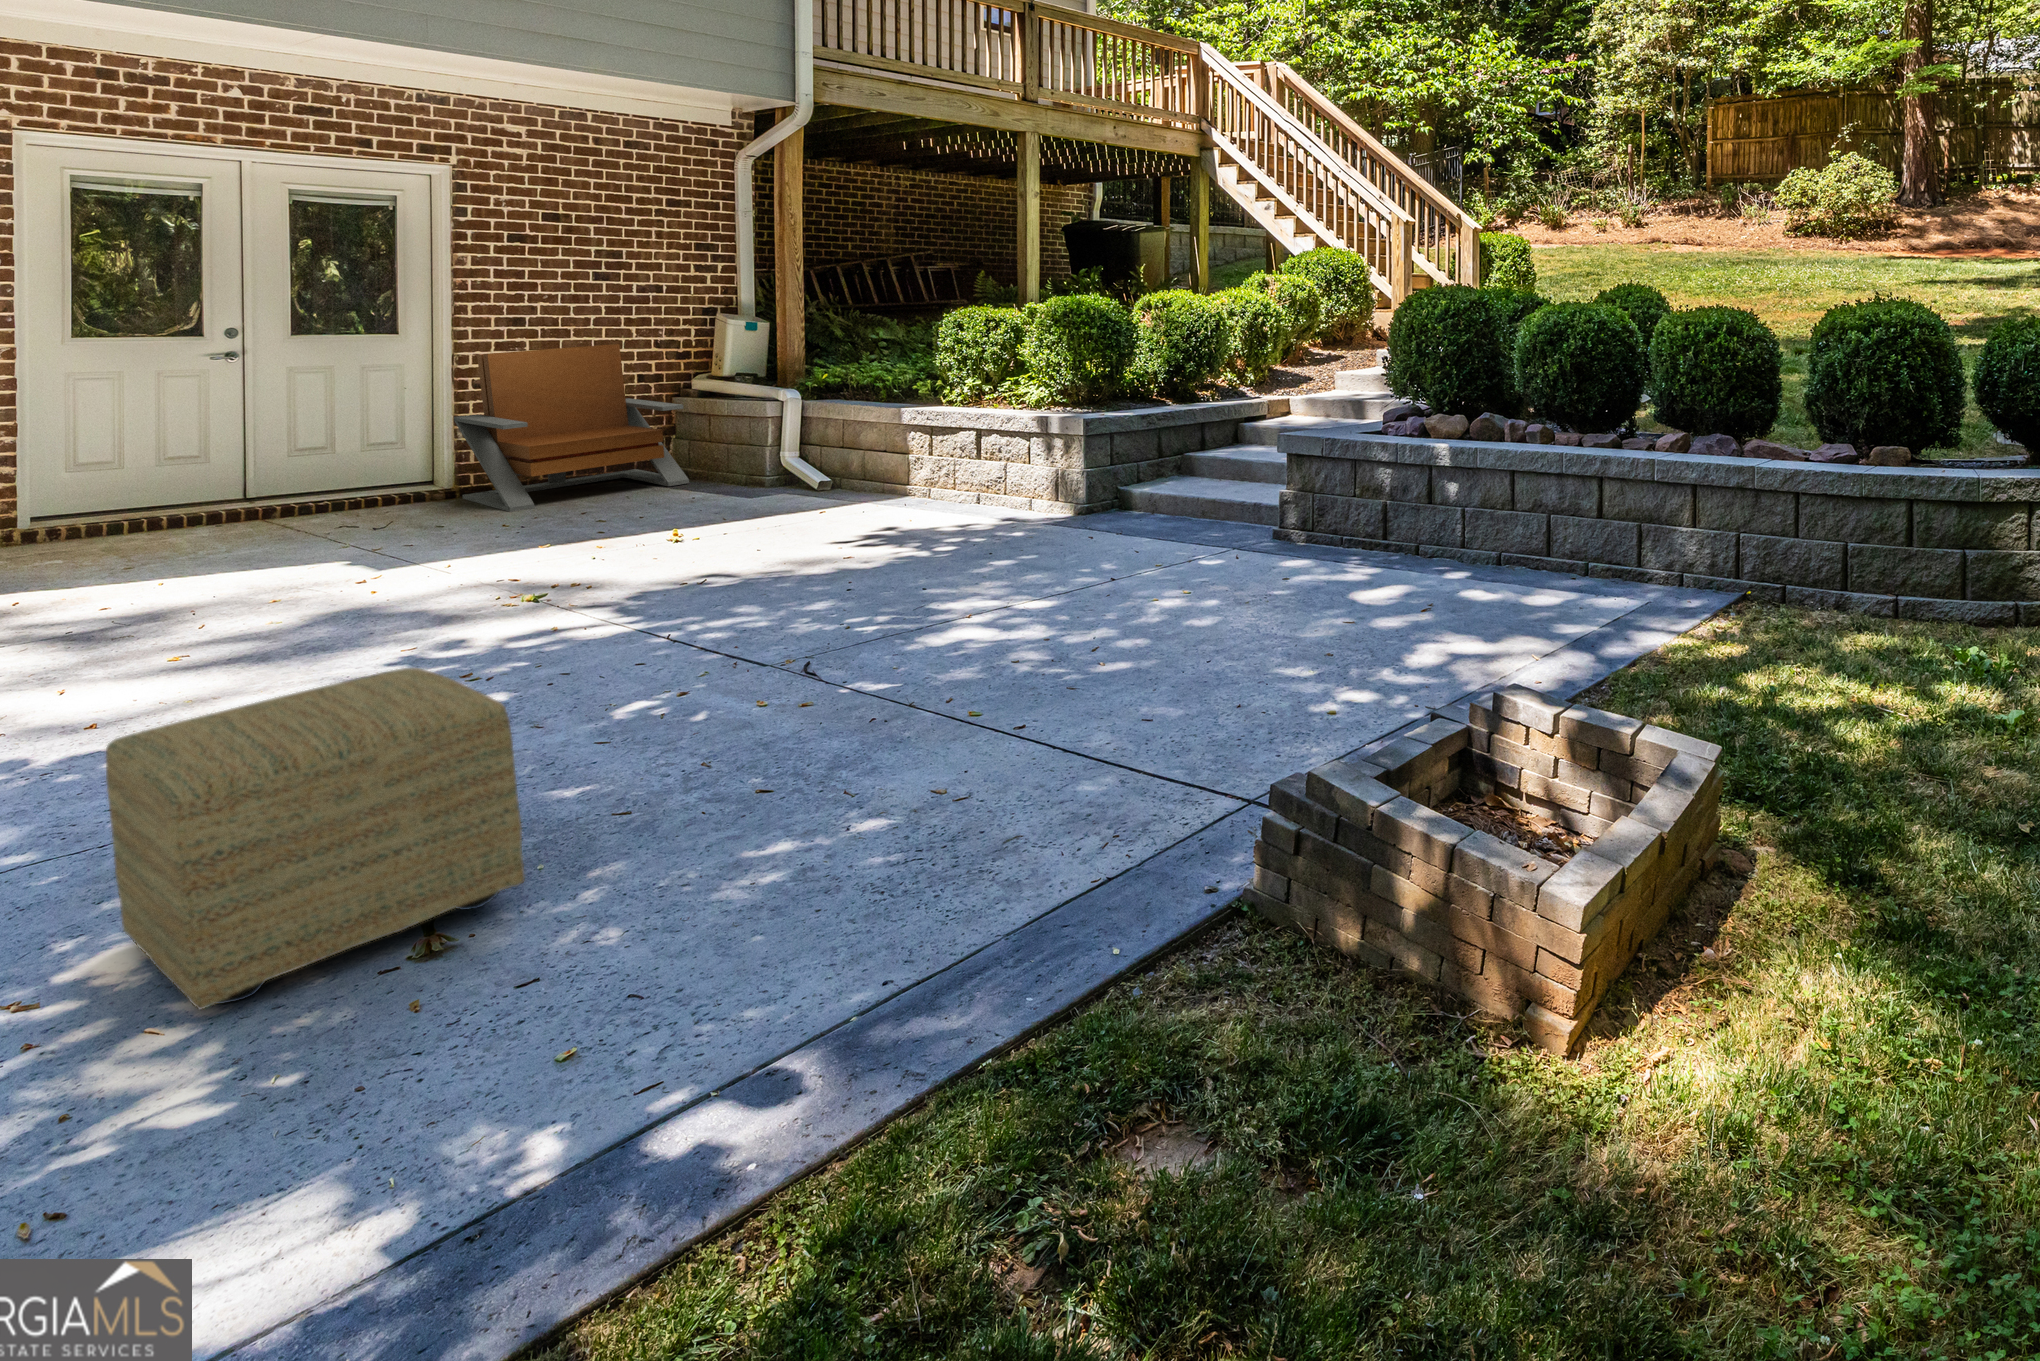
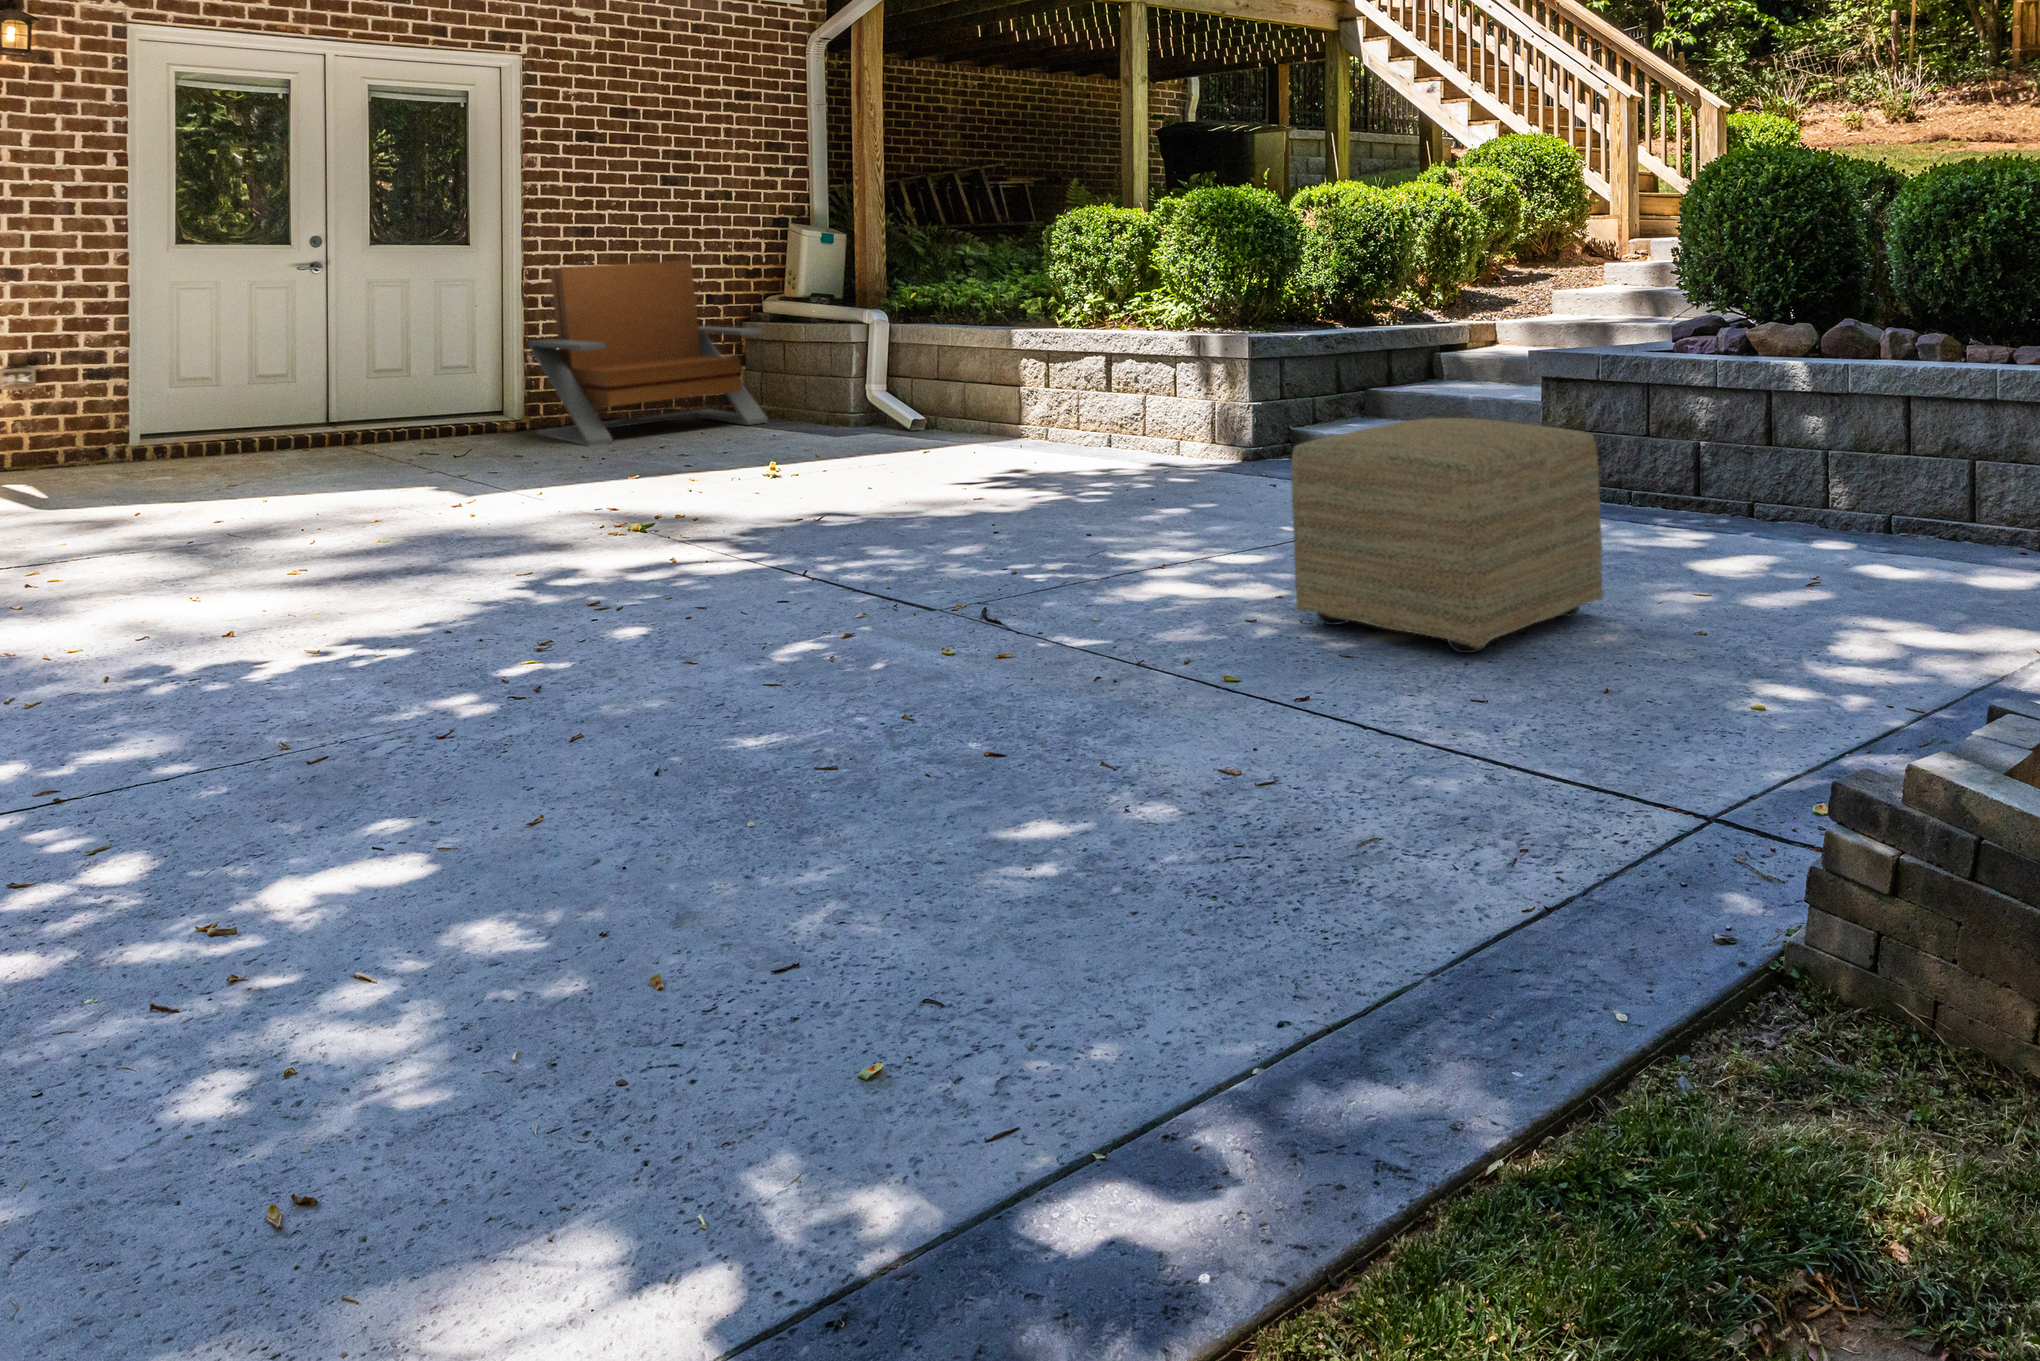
ottoman: present [106,668,525,1009] -> present [1291,418,1603,653]

